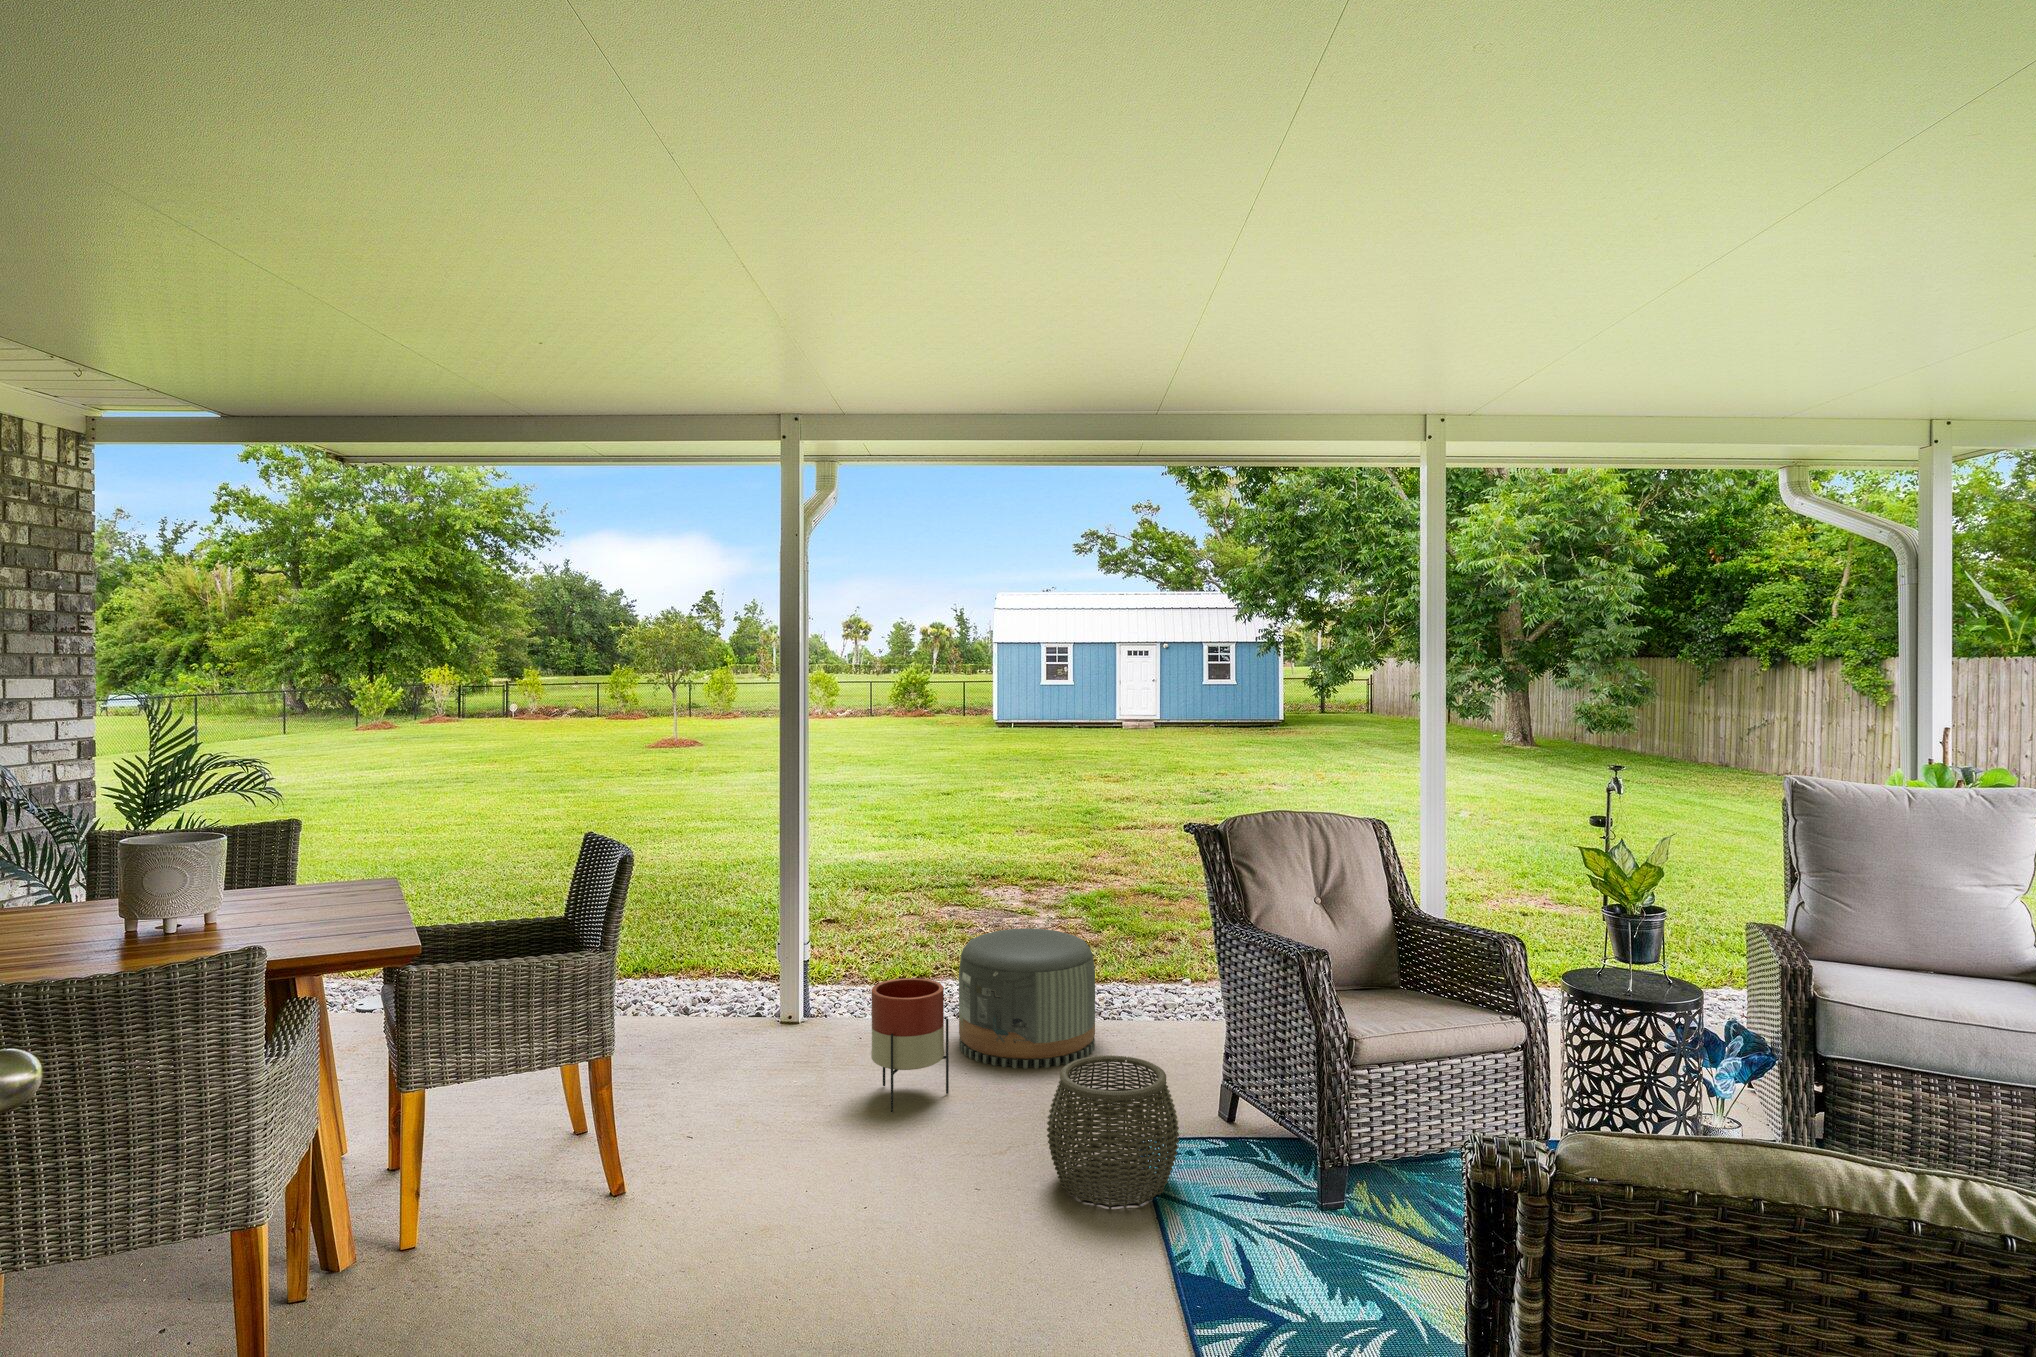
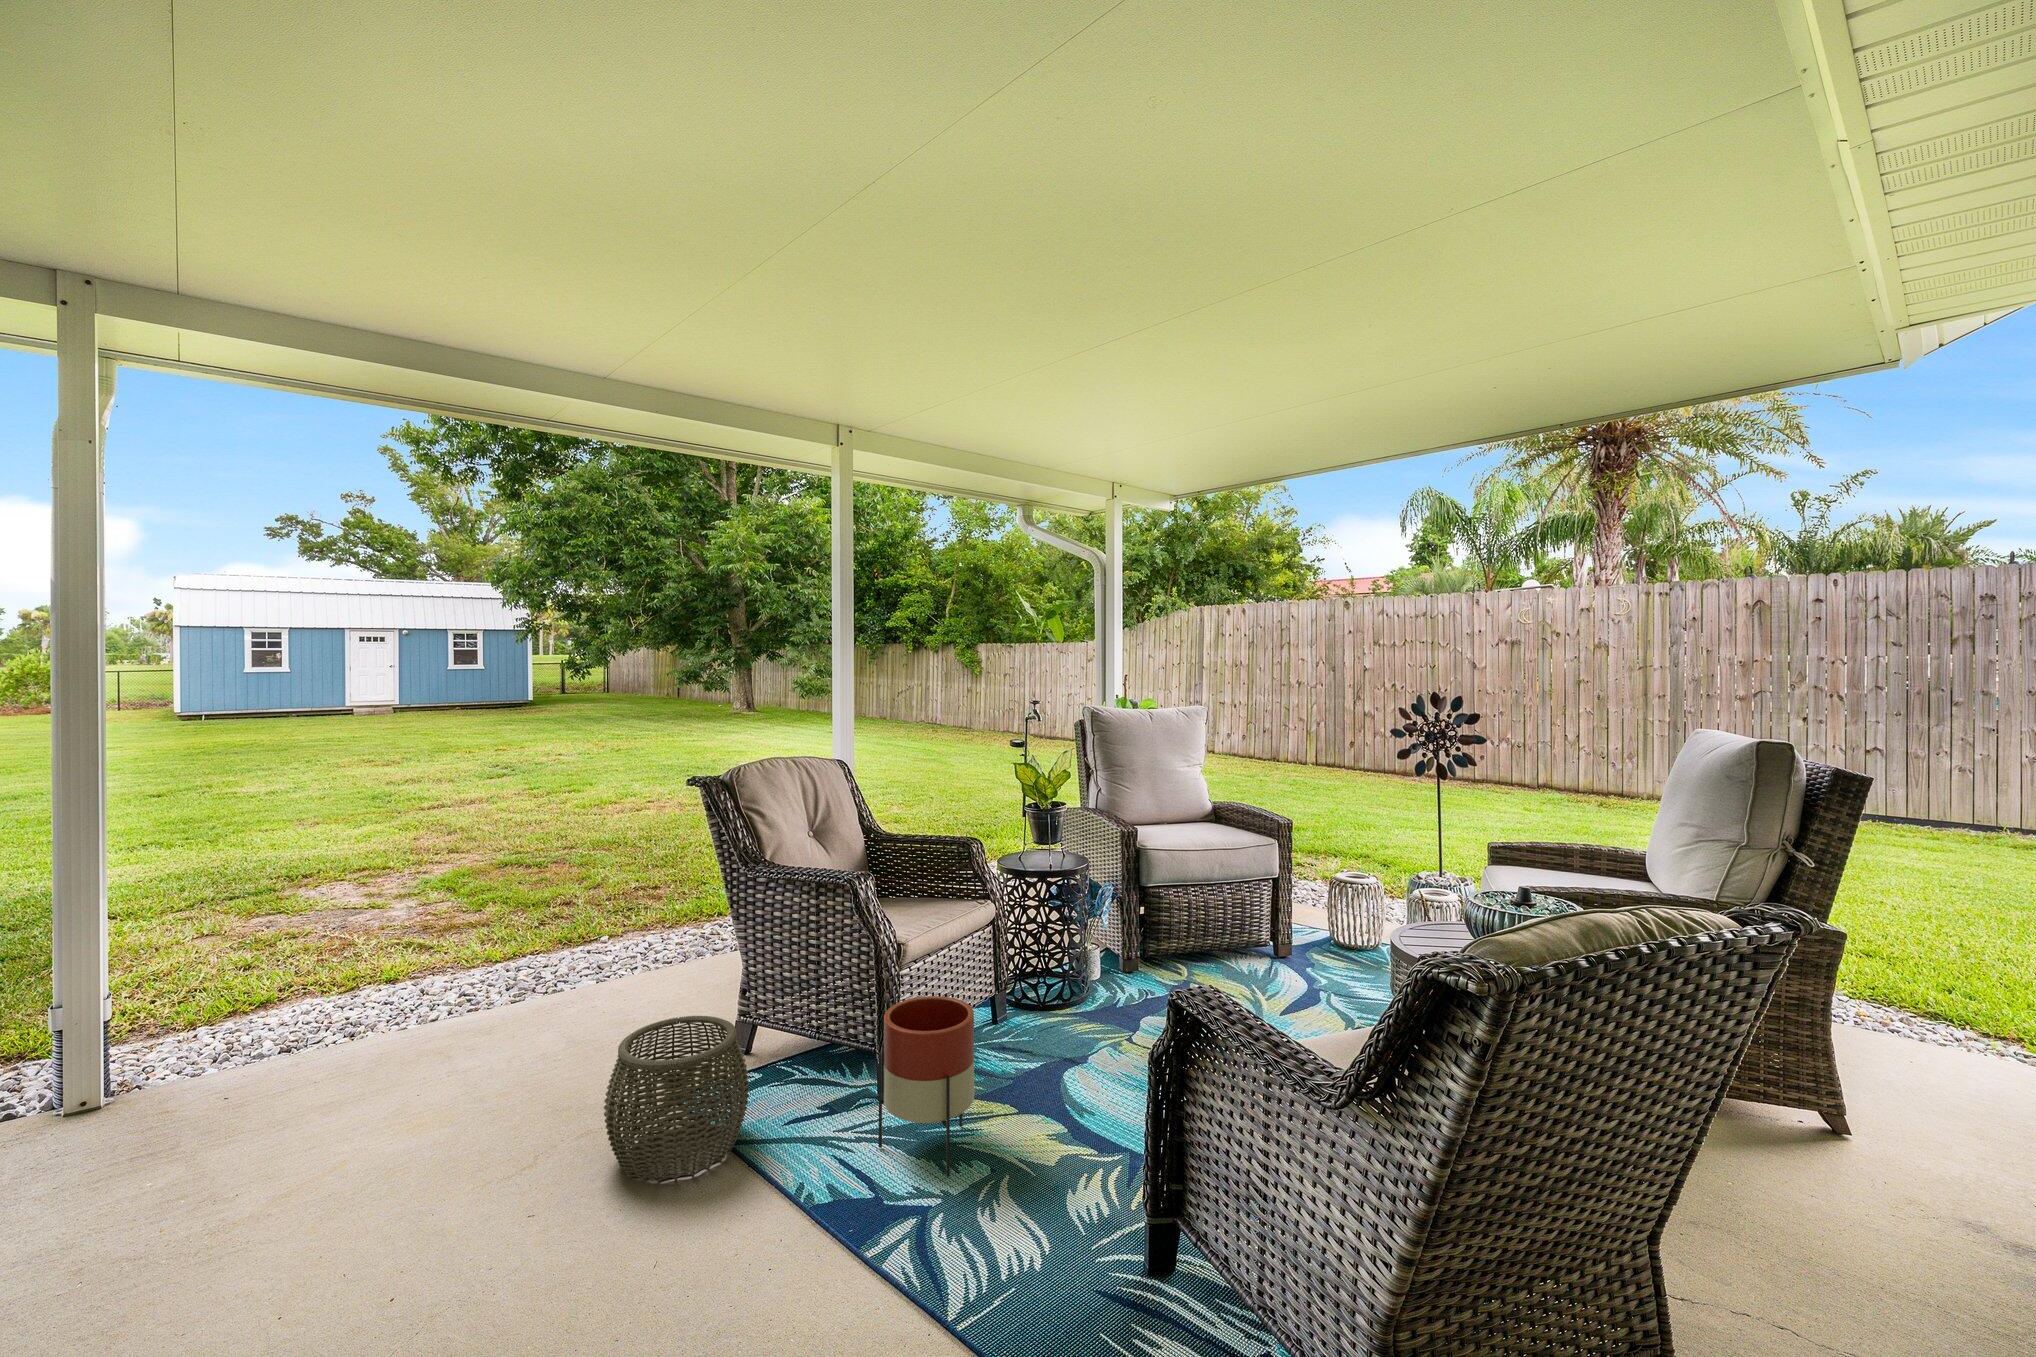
pouf: present [959,928,1095,1068] -> none [386,913,562,1078]
planter: present [871,978,949,1112] -> present [878,996,974,1176]

